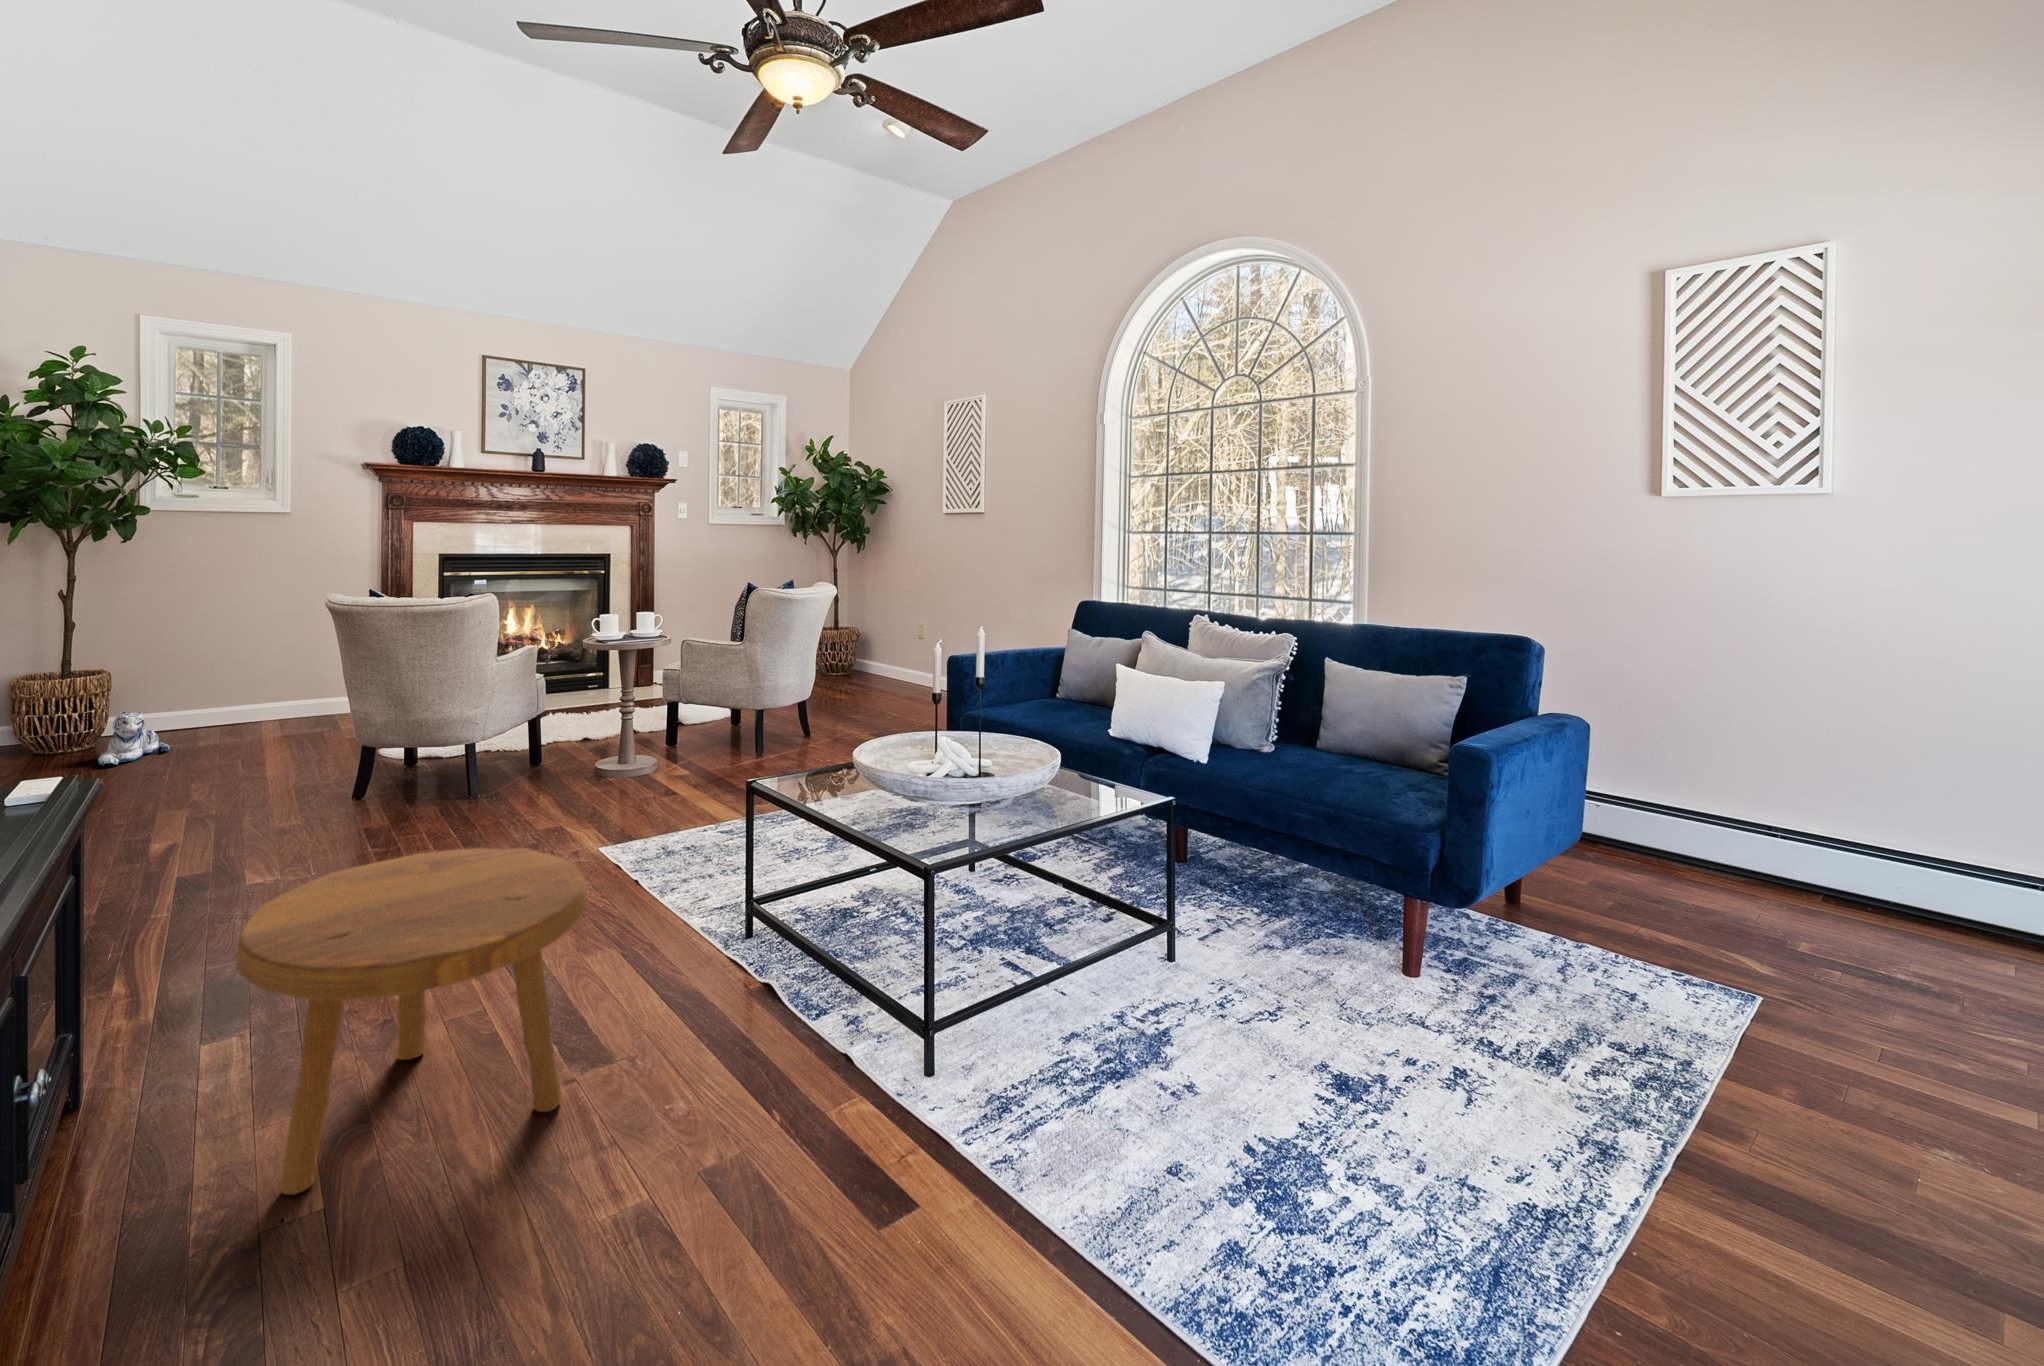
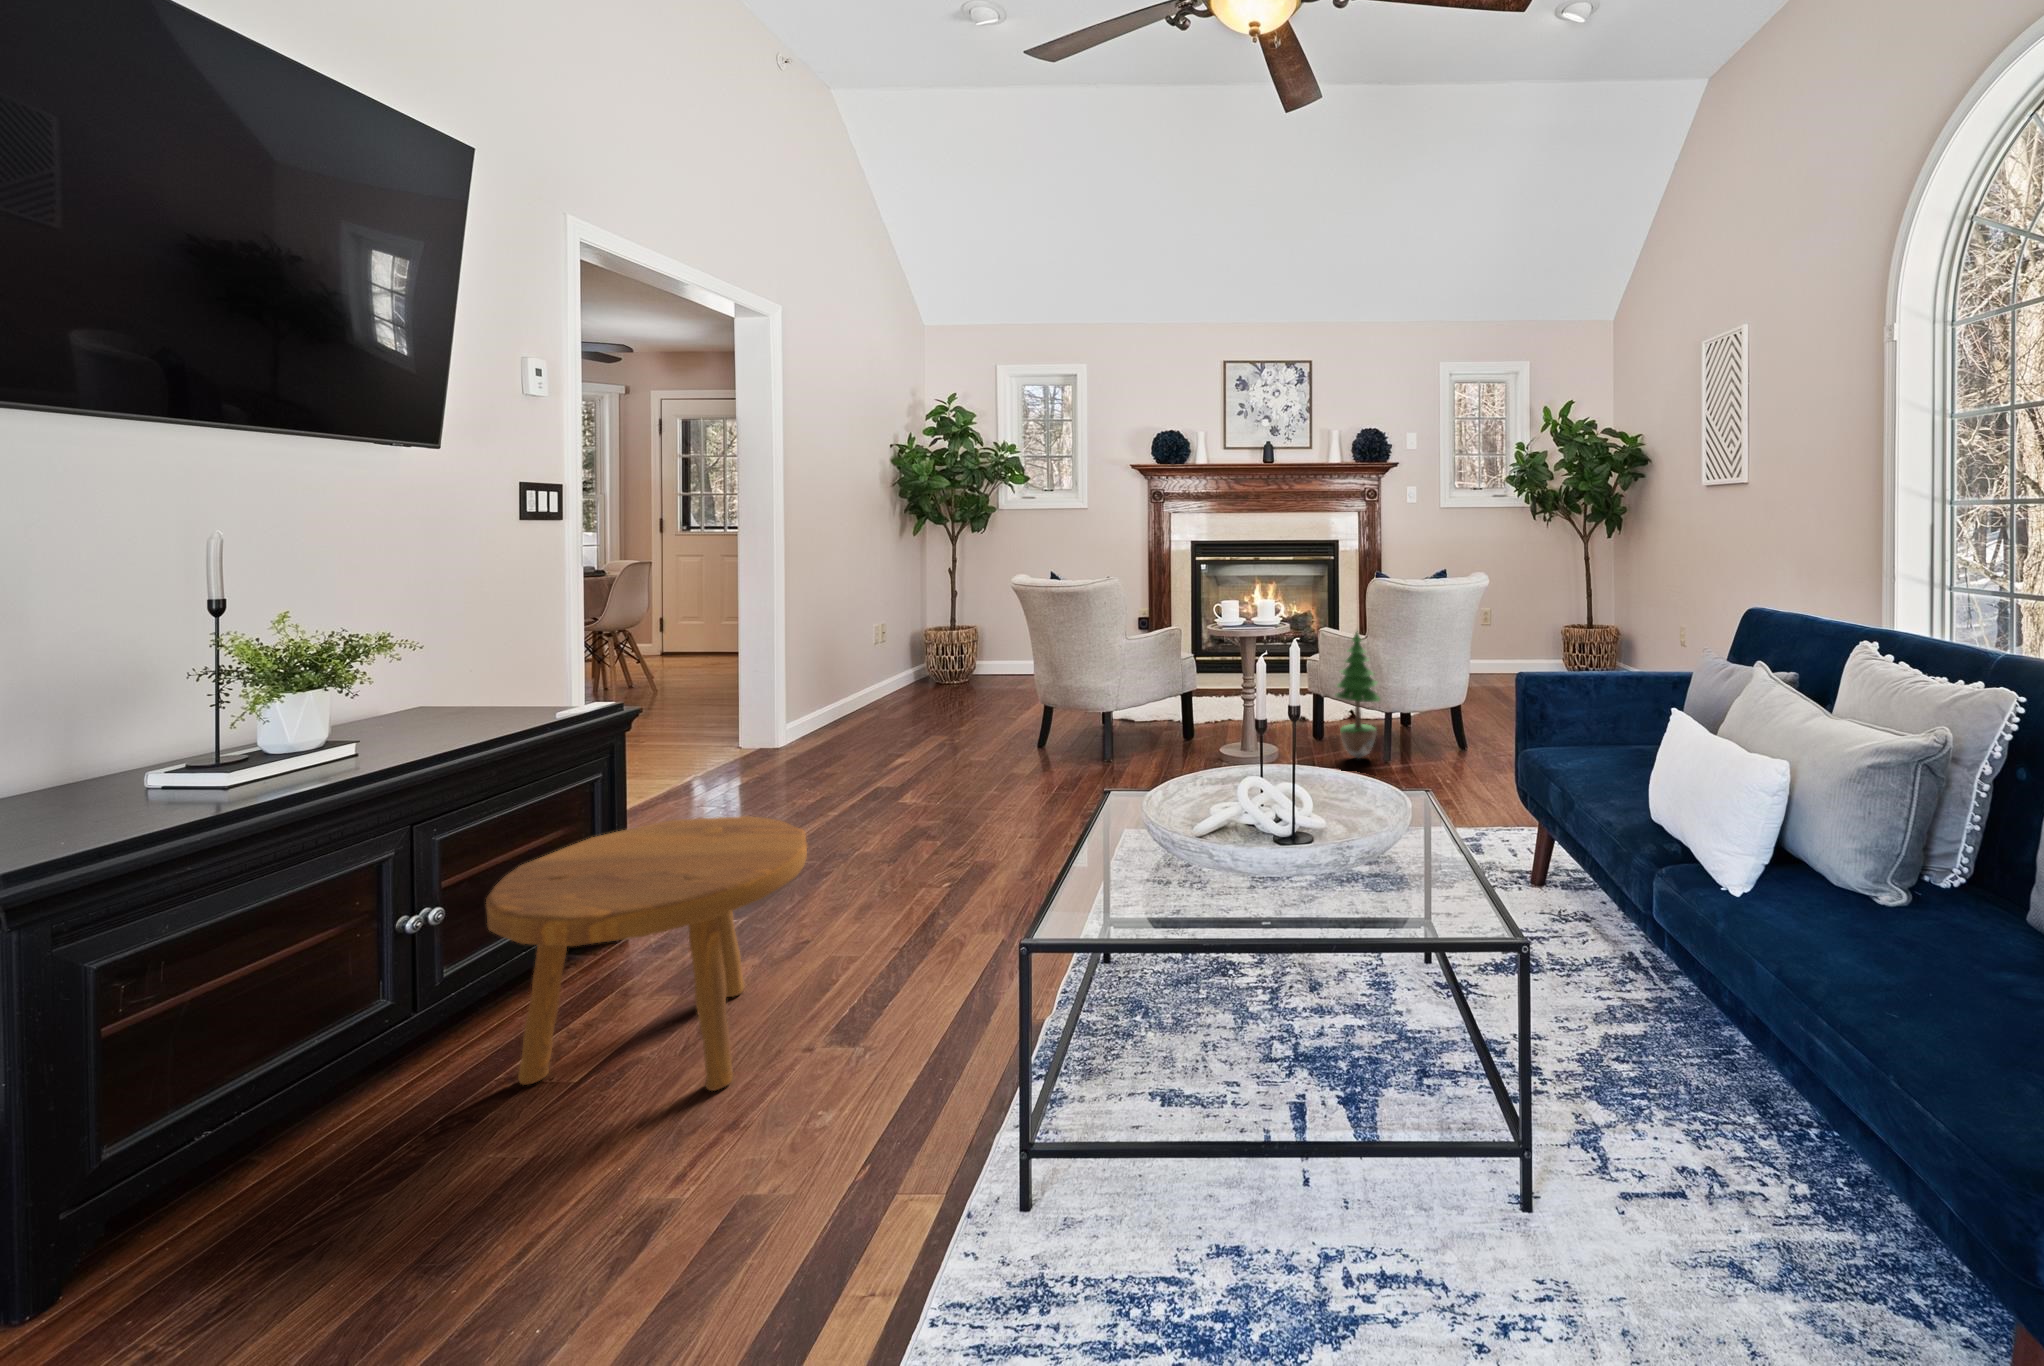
potted tree: none [718,635,762,753] -> present [1336,632,1380,759]
plush toy: present [98,712,170,766] -> none [937,663,988,702]

